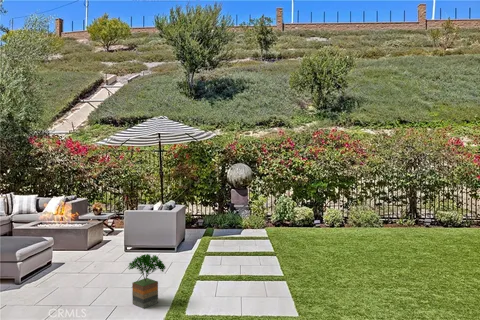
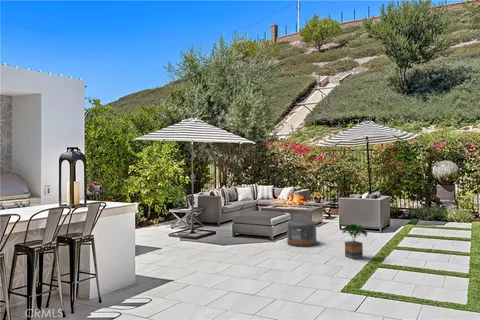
pouf: none [43,249,90,294] -> present [287,219,317,247]

